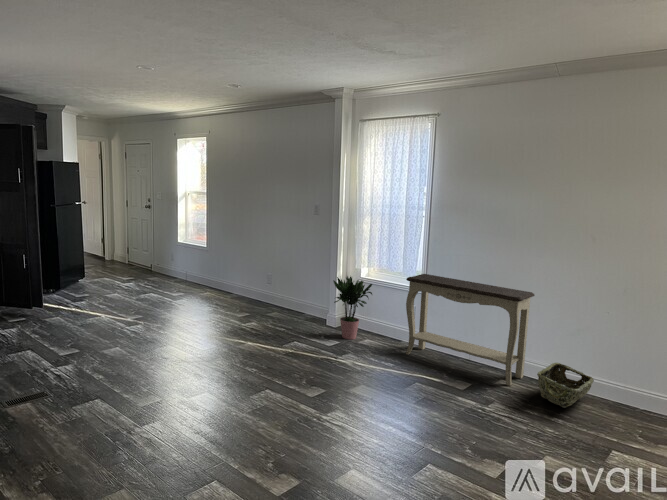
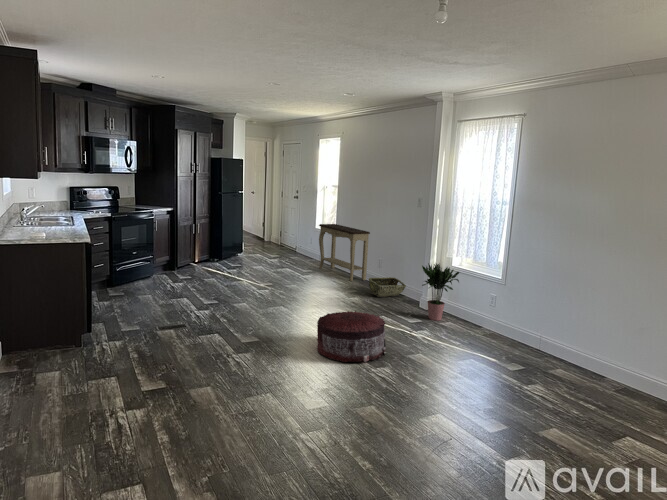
console table: present [406,274,535,386] -> present [319,224,370,281]
pouf: none [241,344,329,414] -> present [317,311,386,362]
woven basket: present [537,363,594,408] -> present [369,277,406,297]

